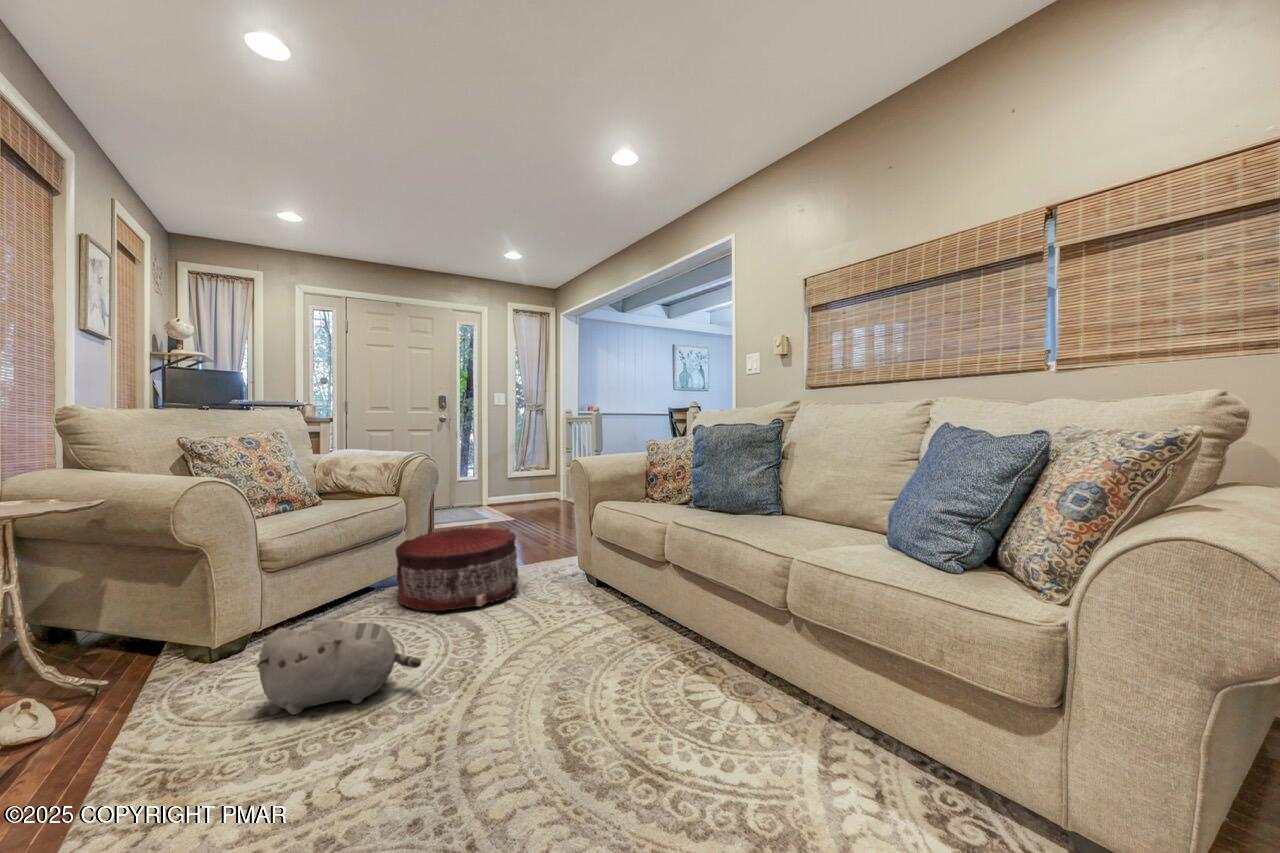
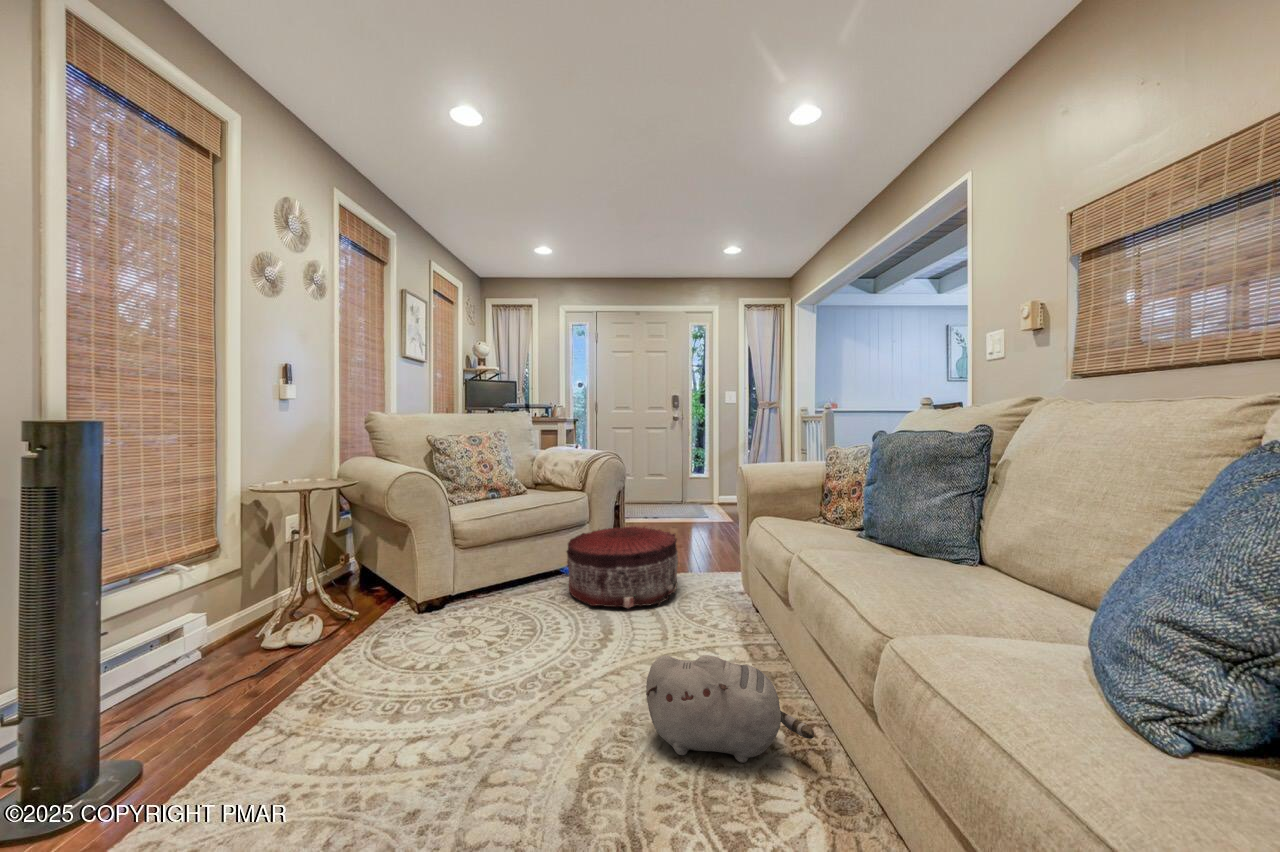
plush toy: present [256,619,421,715] -> present [646,655,814,763]

